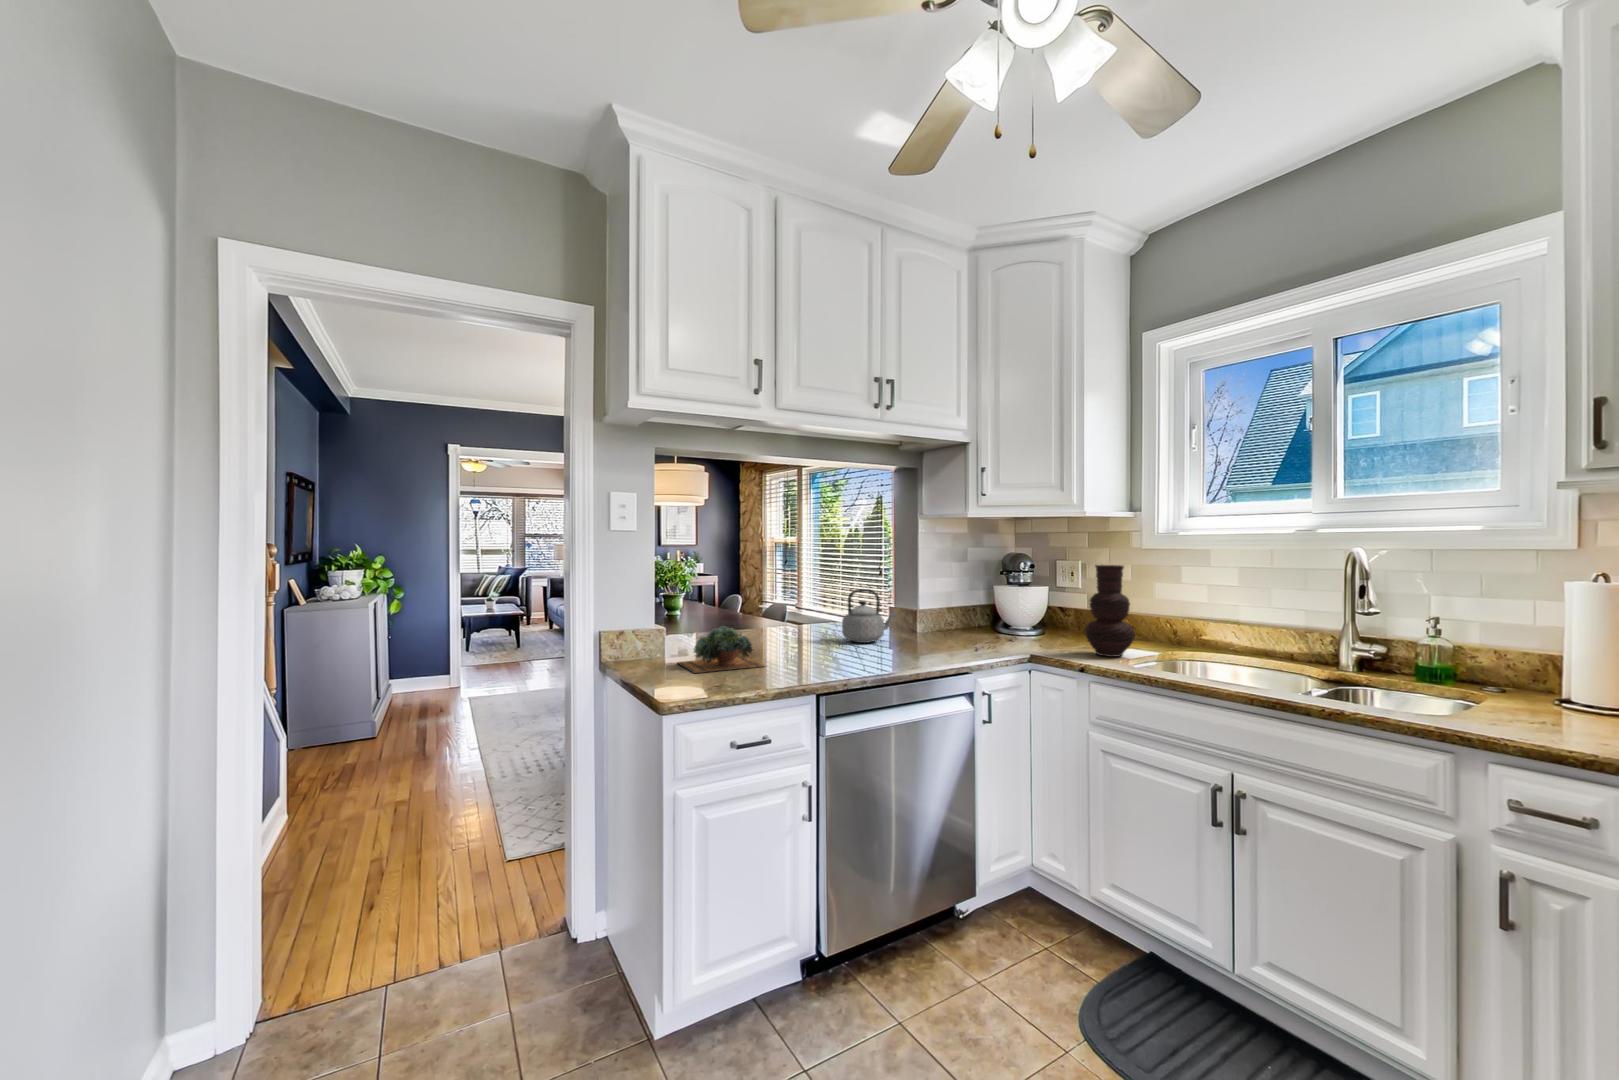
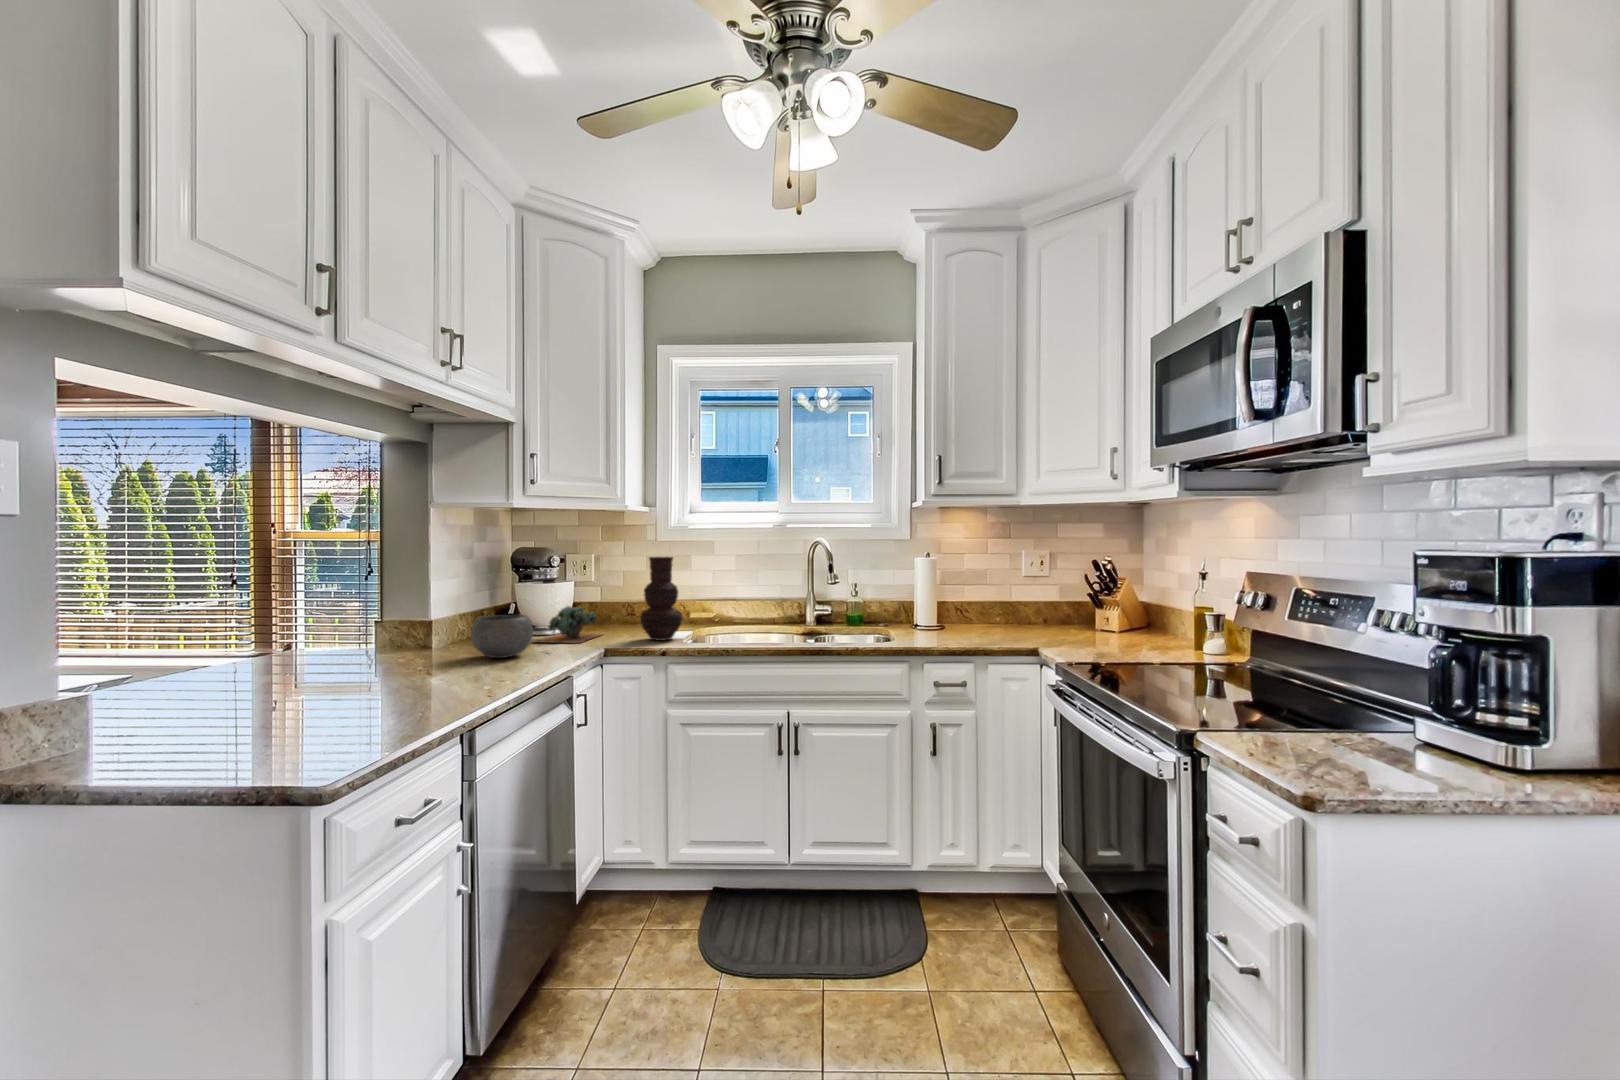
teapot: present [842,589,896,643] -> none [352,598,429,669]
bowl: none [918,611,969,648] -> present [471,615,533,658]
succulent plant: present [678,626,764,673] -> present [533,606,601,643]

